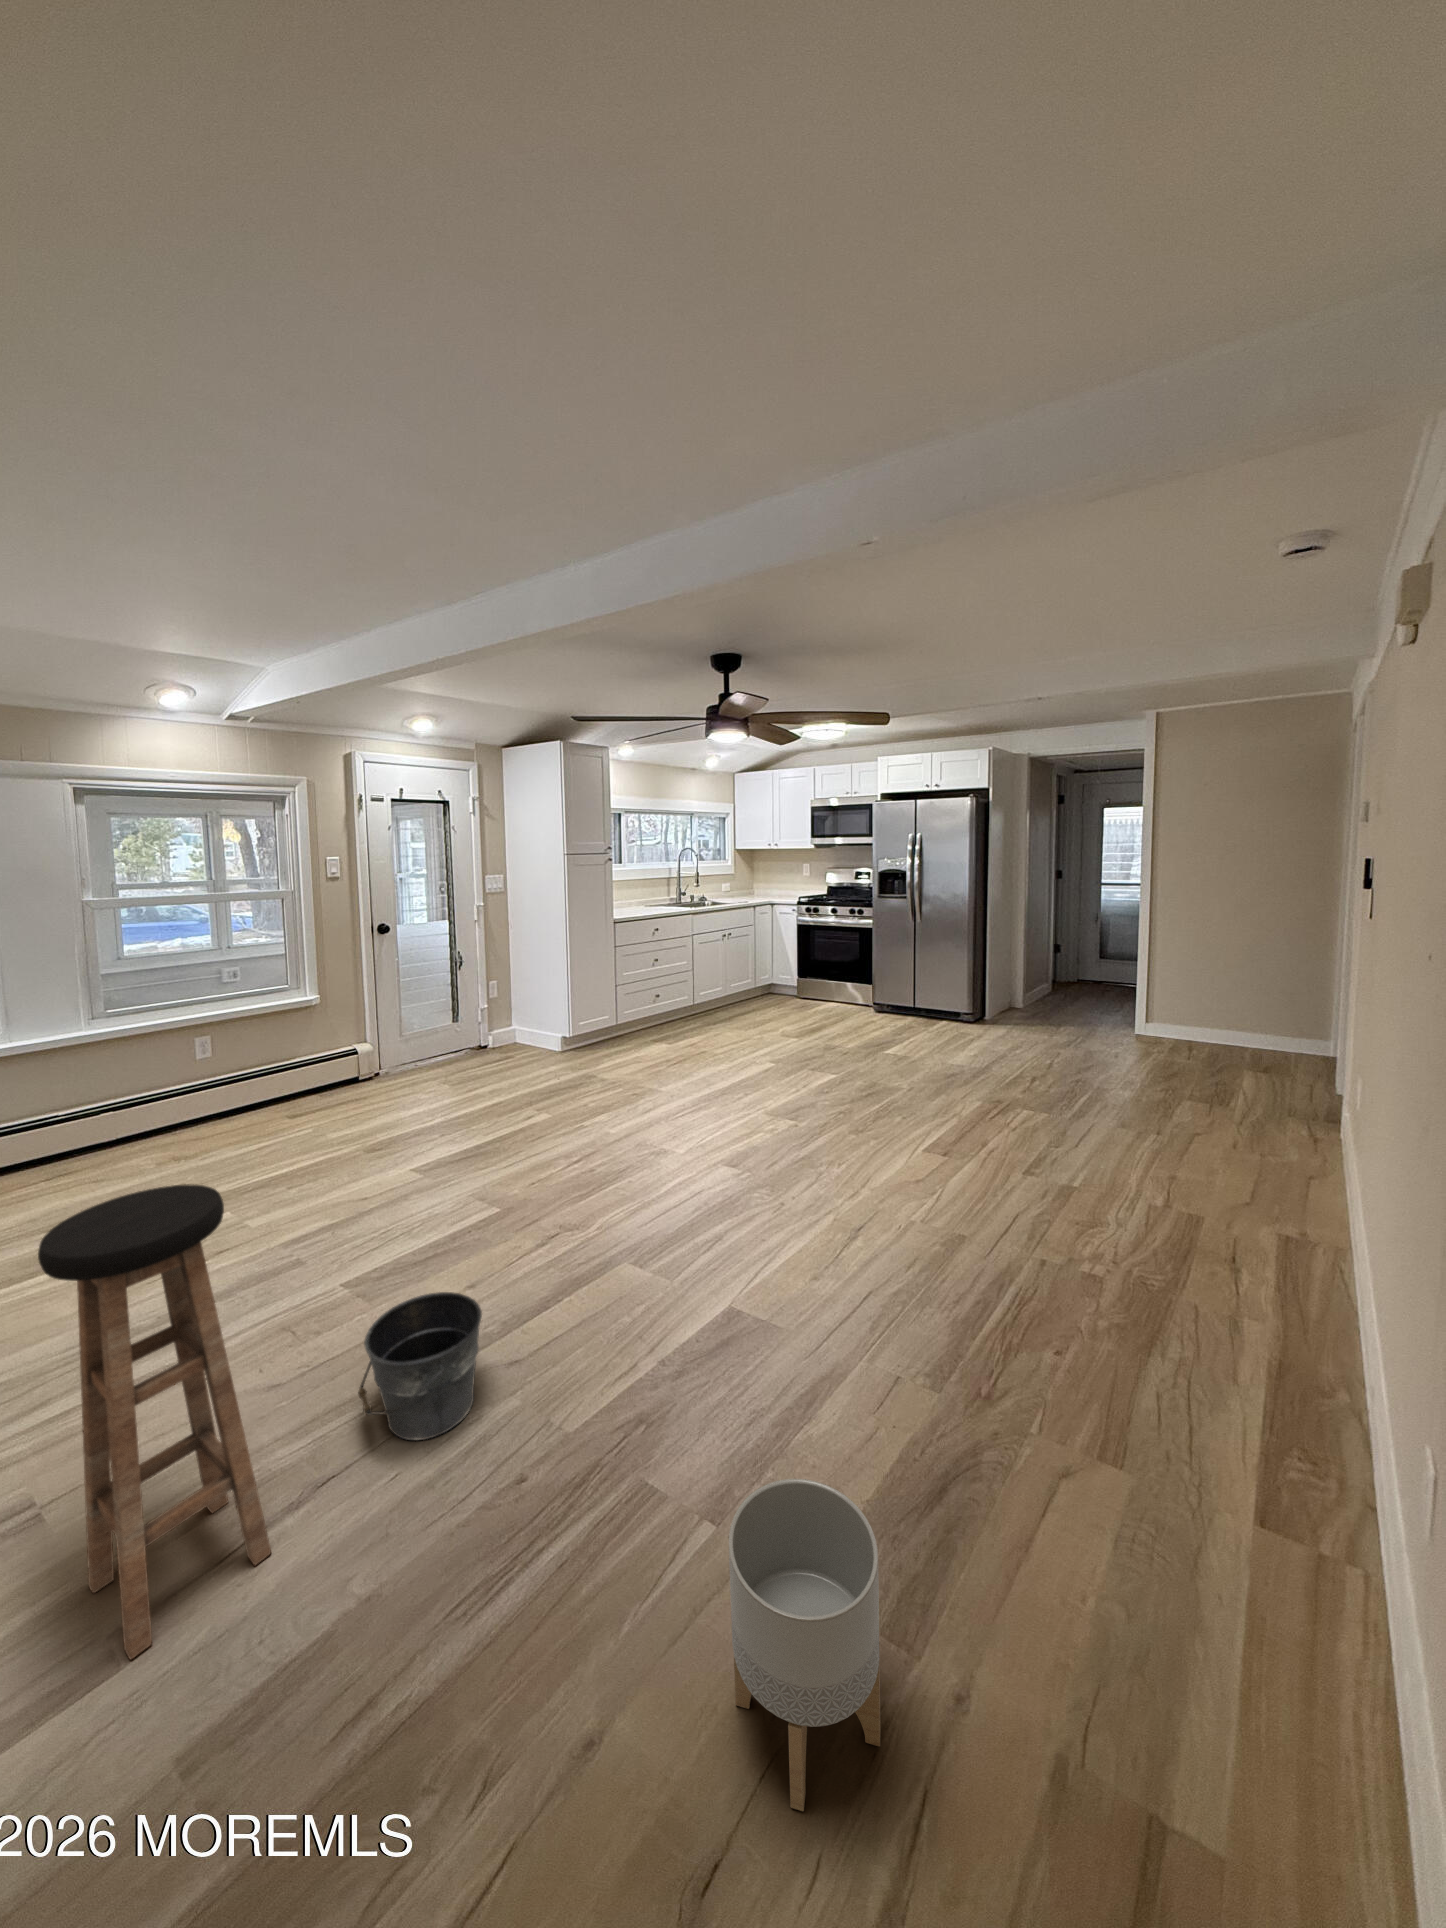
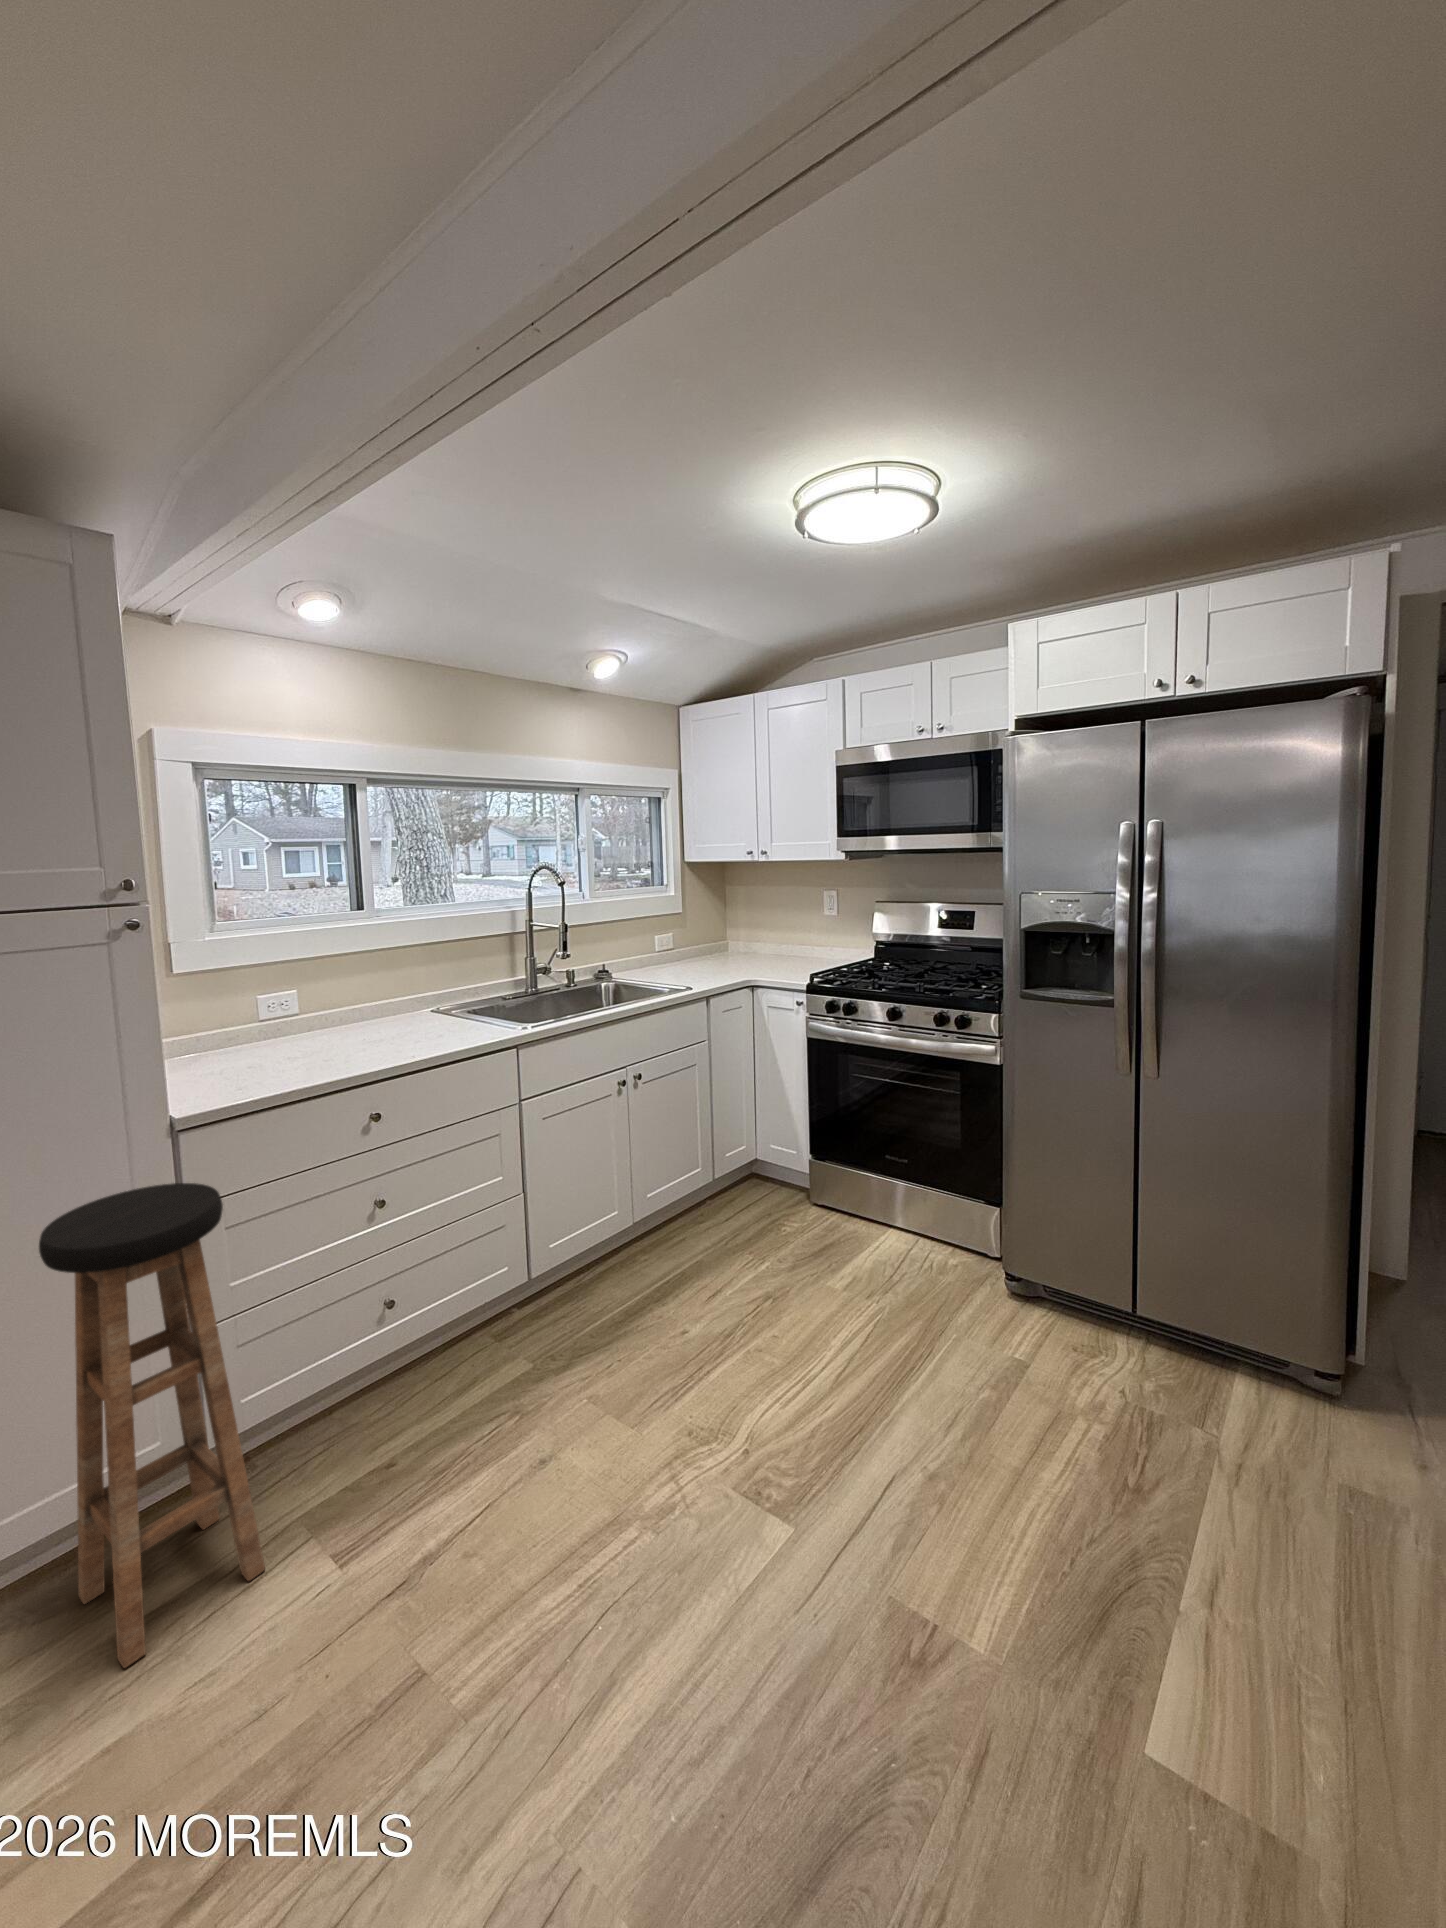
bucket: present [358,1292,482,1440] -> none [353,1309,483,1463]
planter: present [729,1479,880,1811] -> none [742,1494,899,1832]

